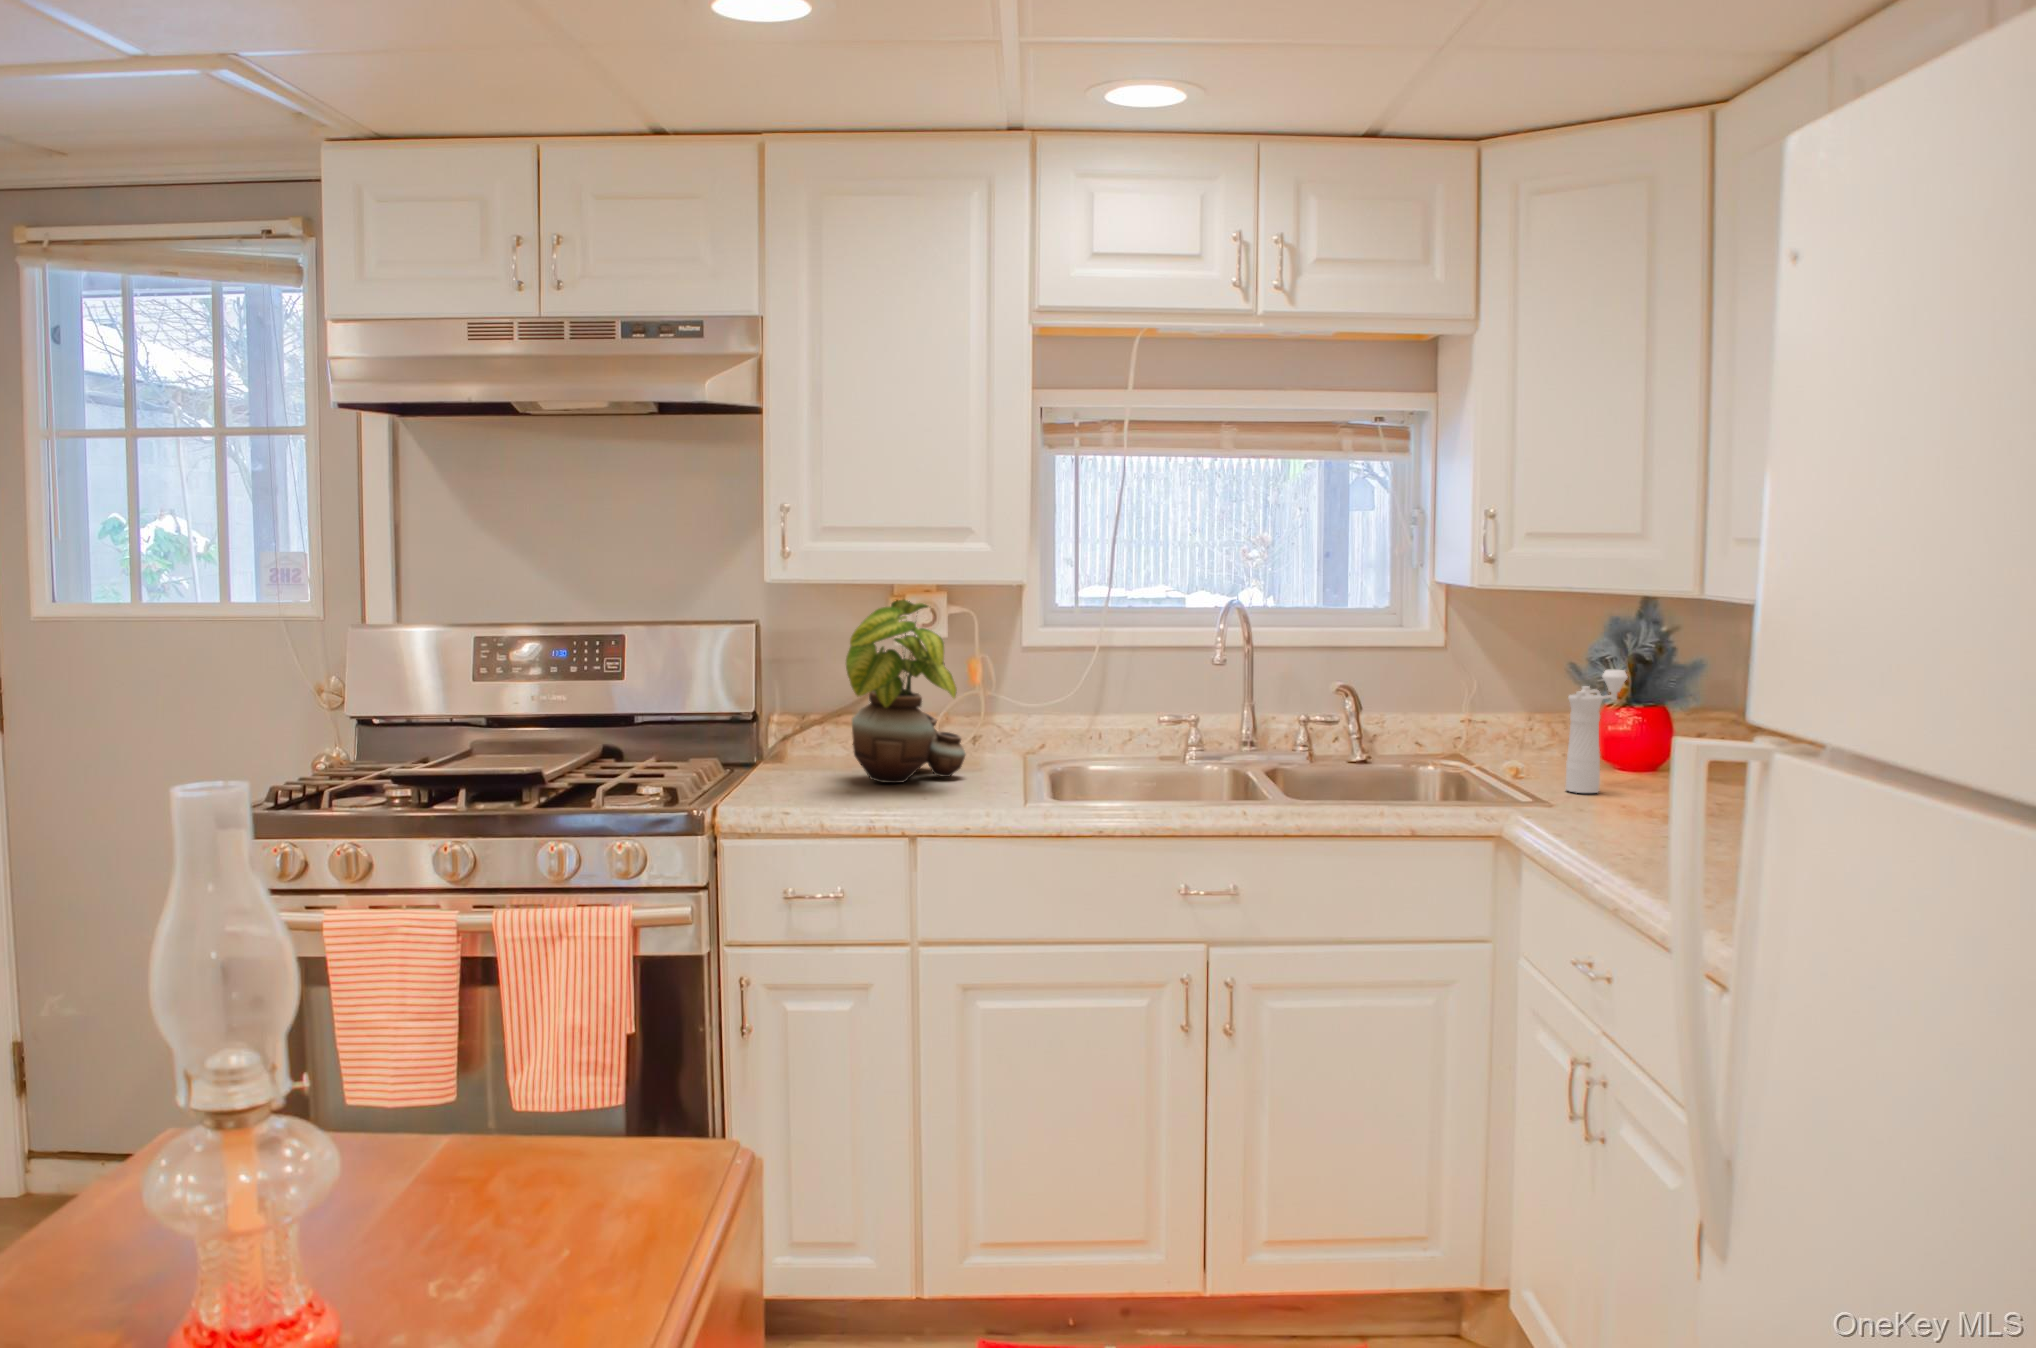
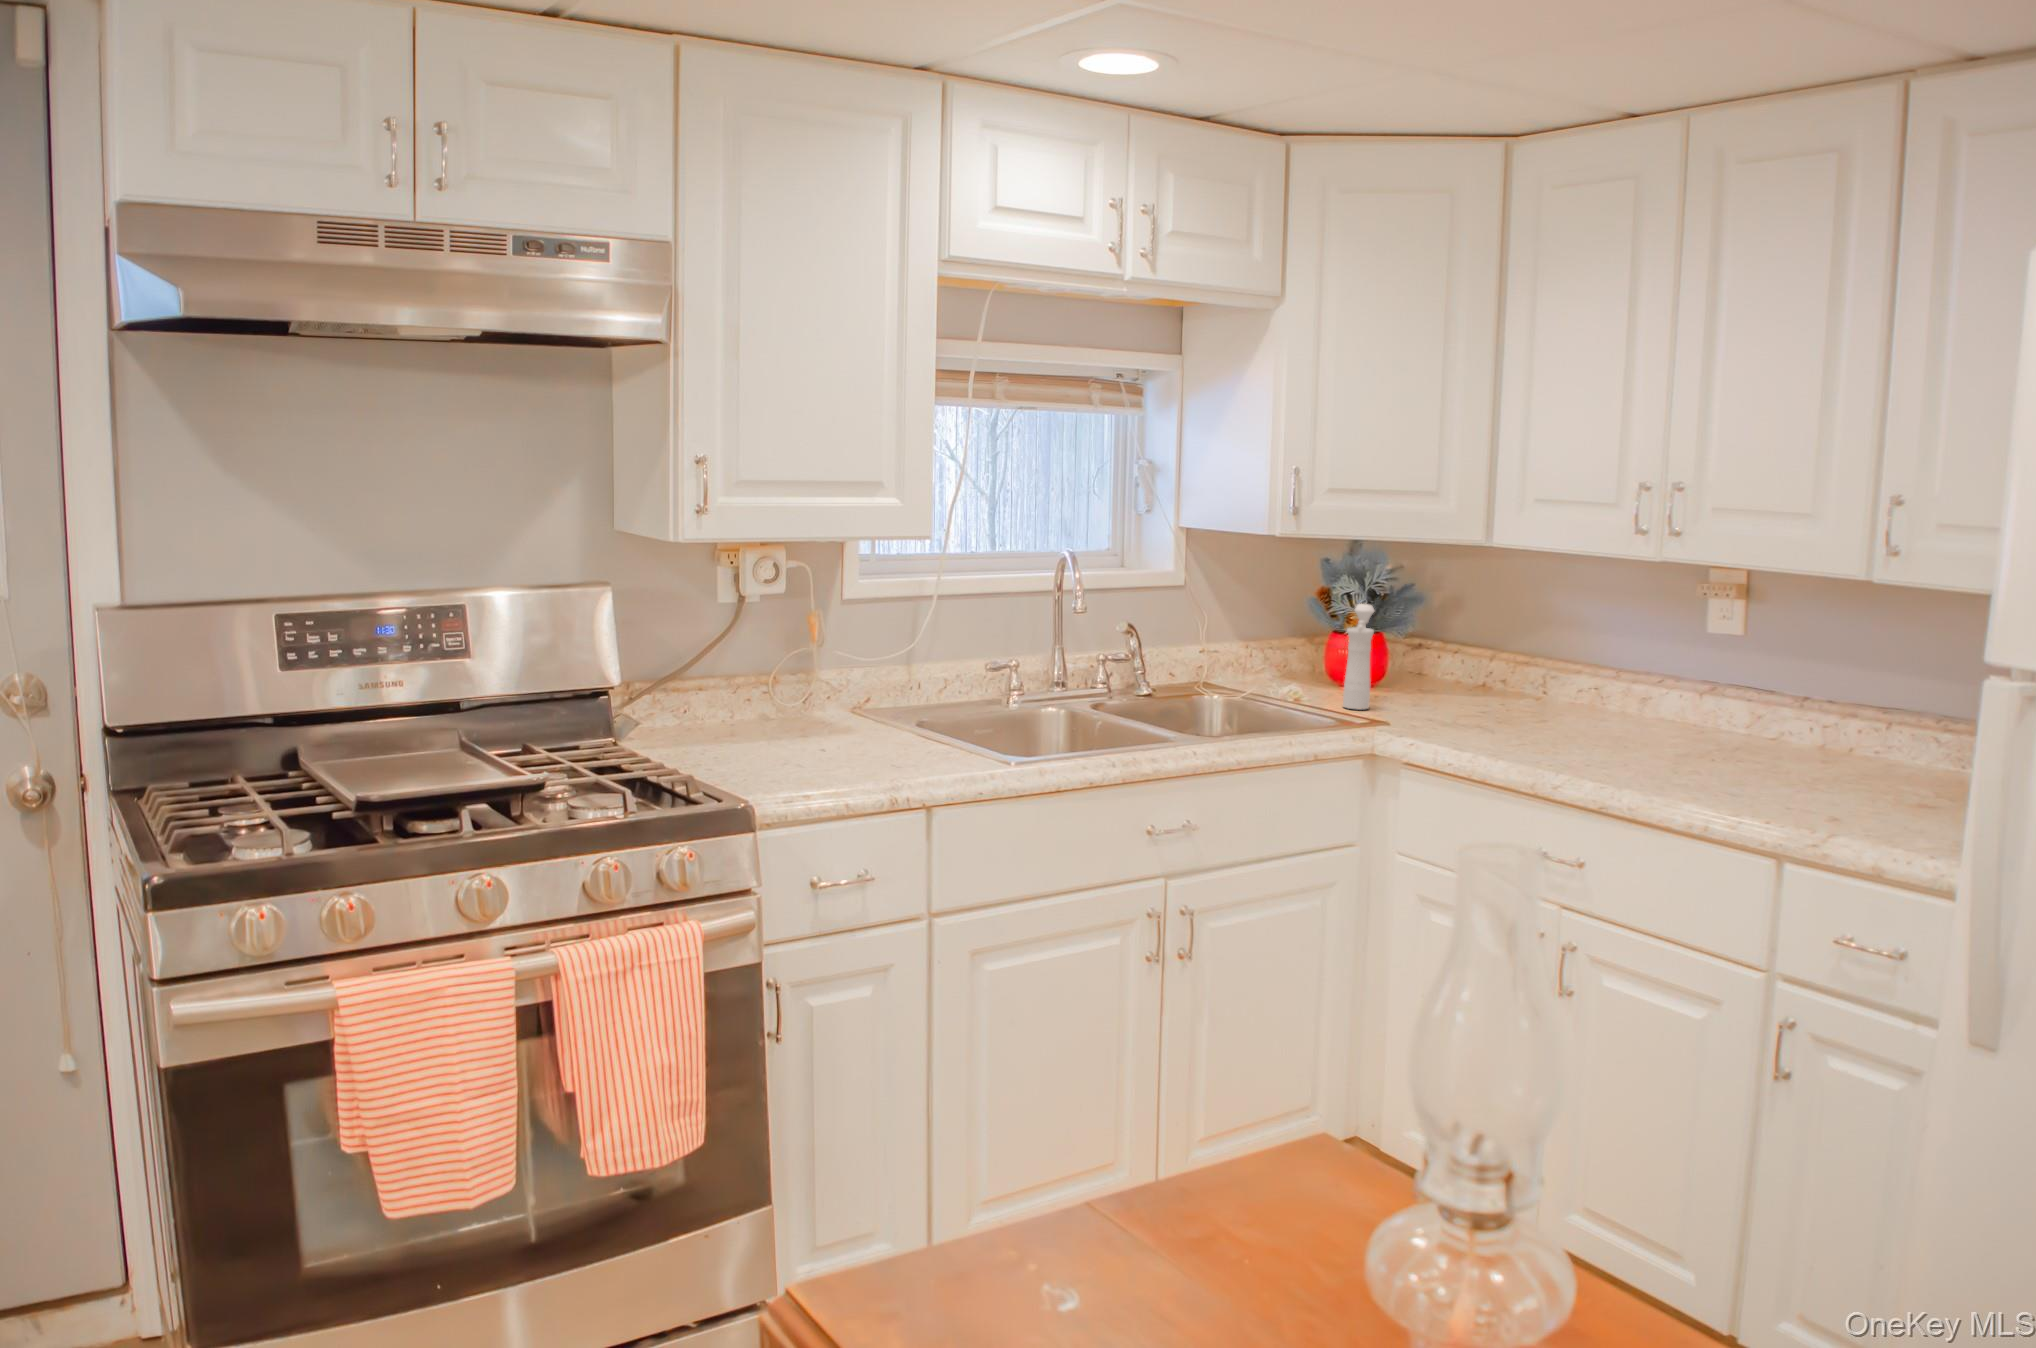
potted plant: present [846,600,966,783] -> none [776,564,918,755]

